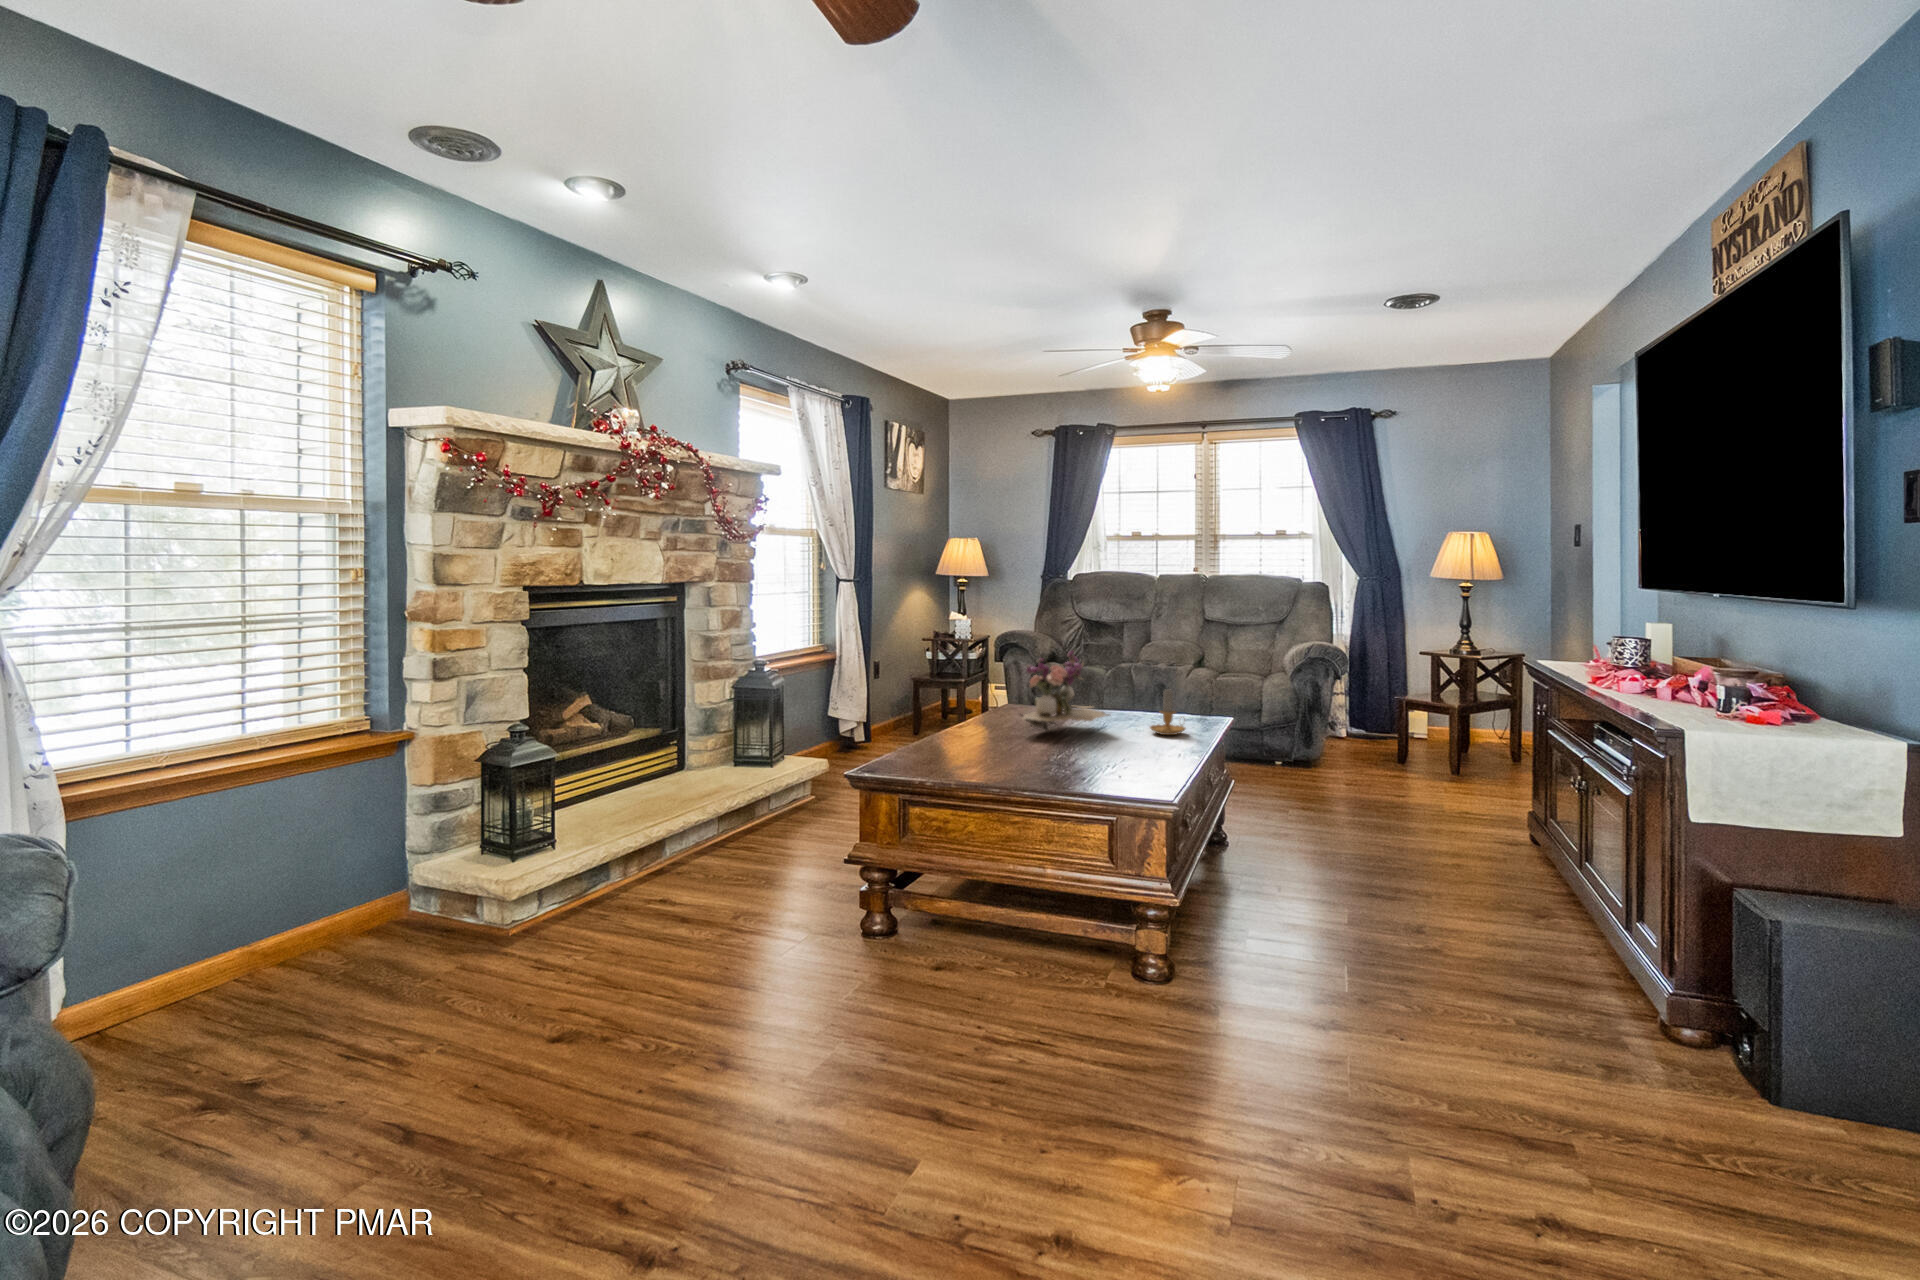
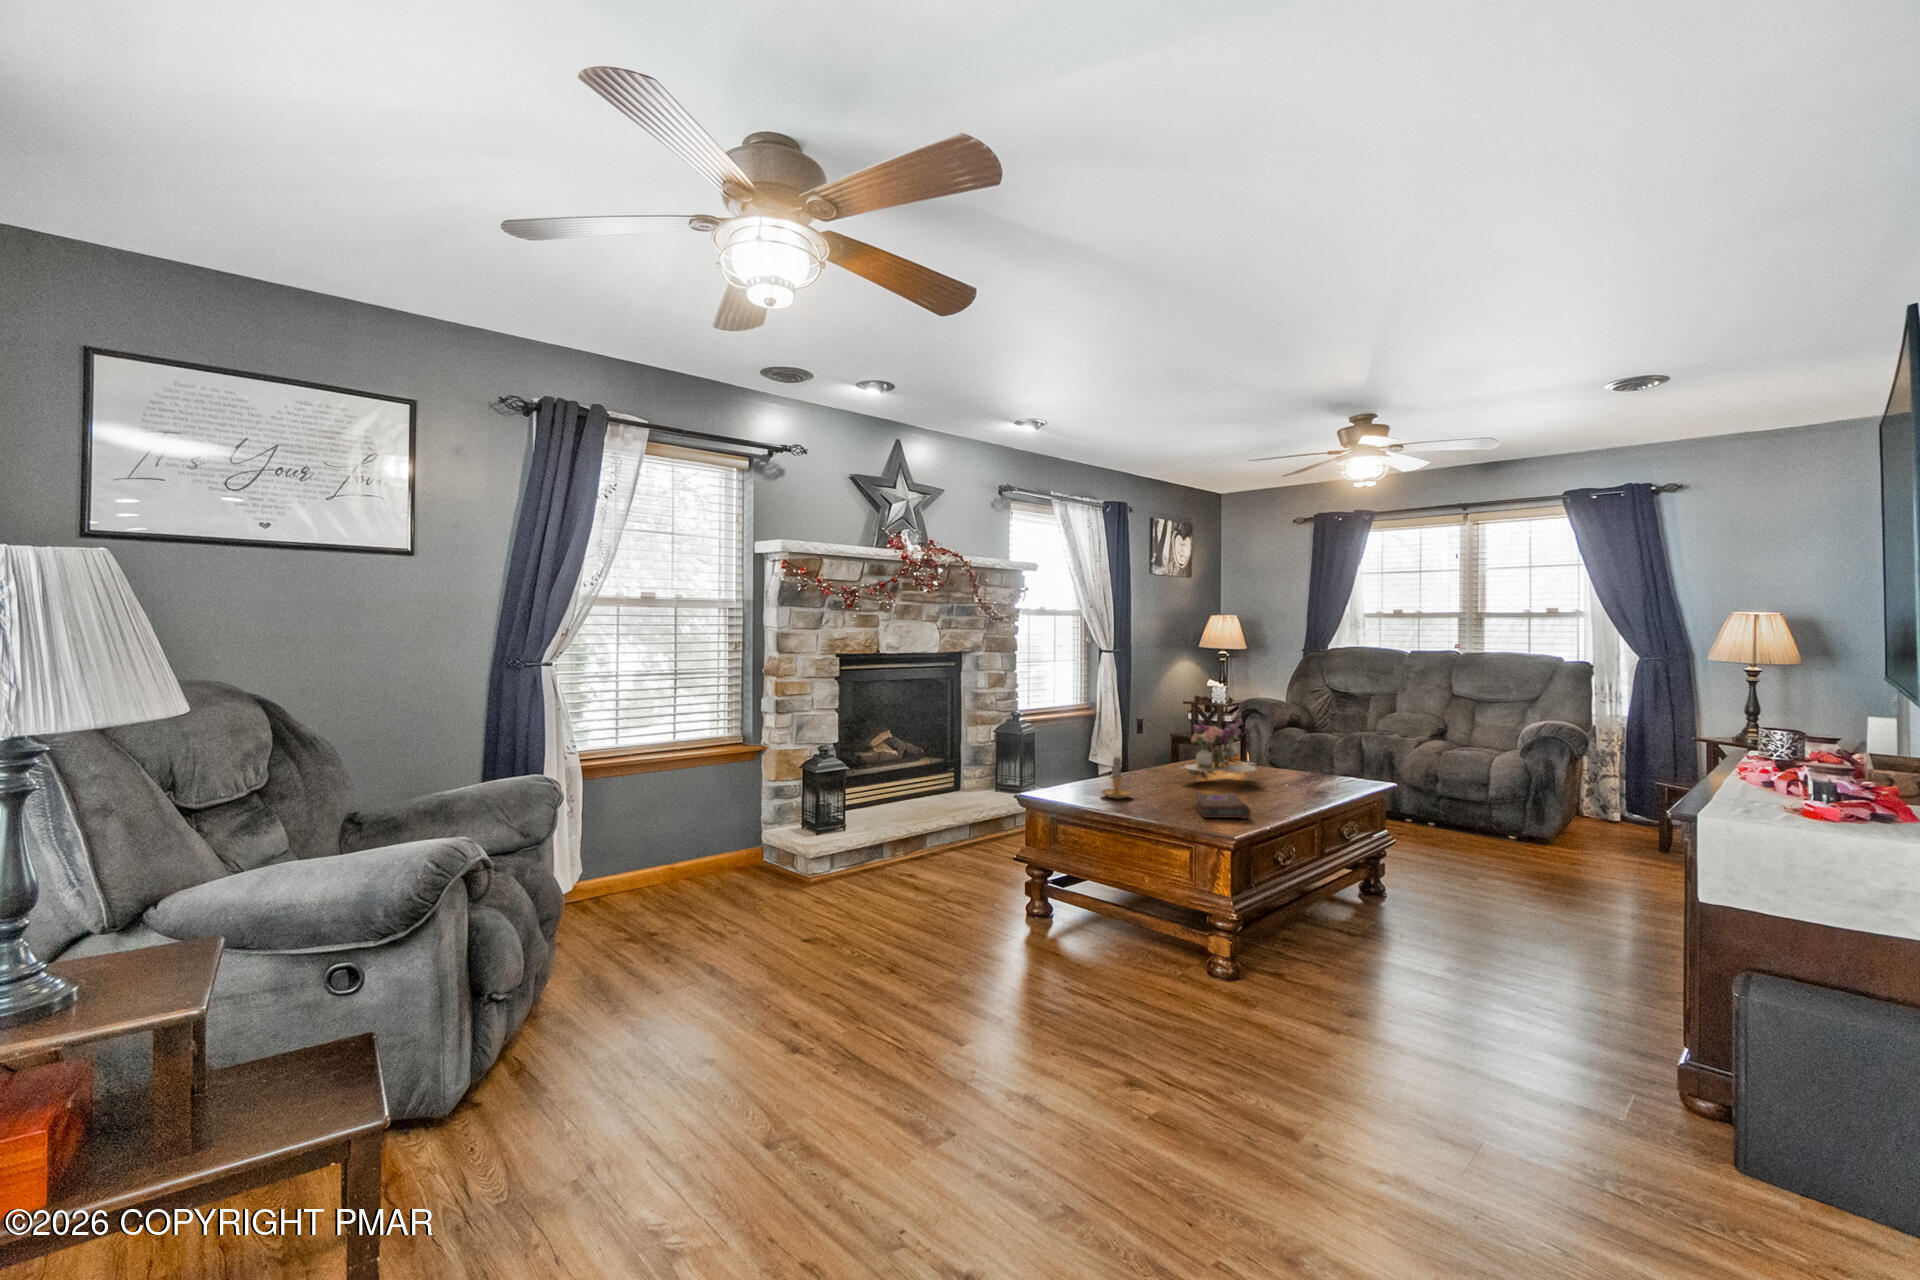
candle: present [1150,689,1185,735] -> present [1101,757,1133,799]
book: none [1069,746,1154,783] -> present [1195,793,1251,819]

